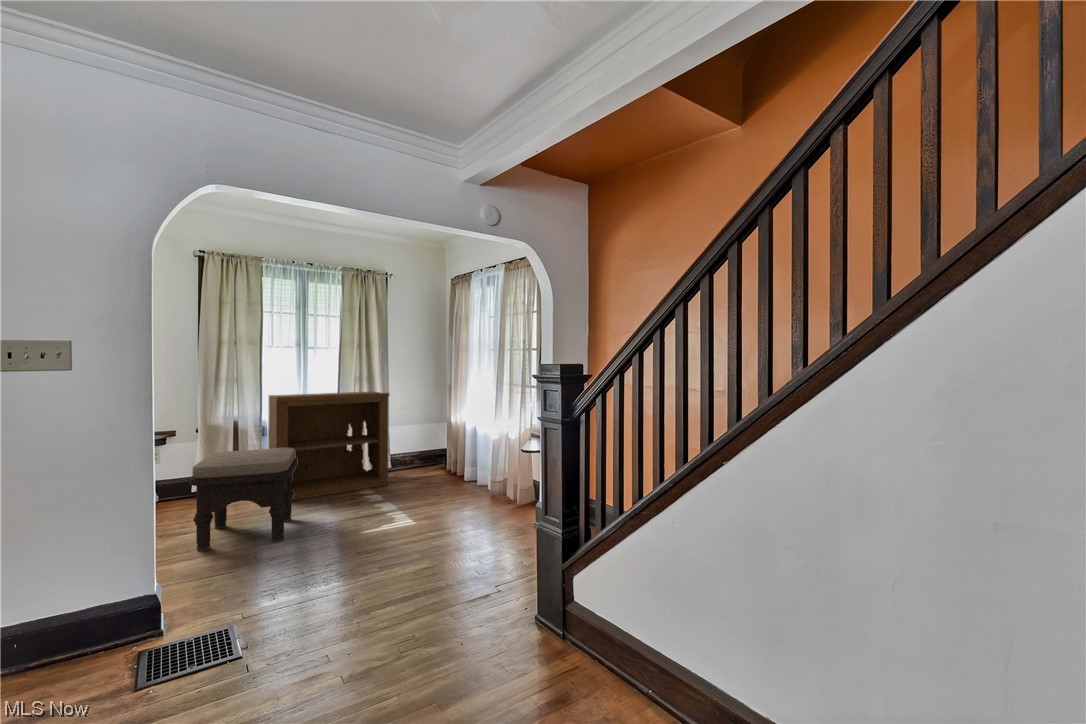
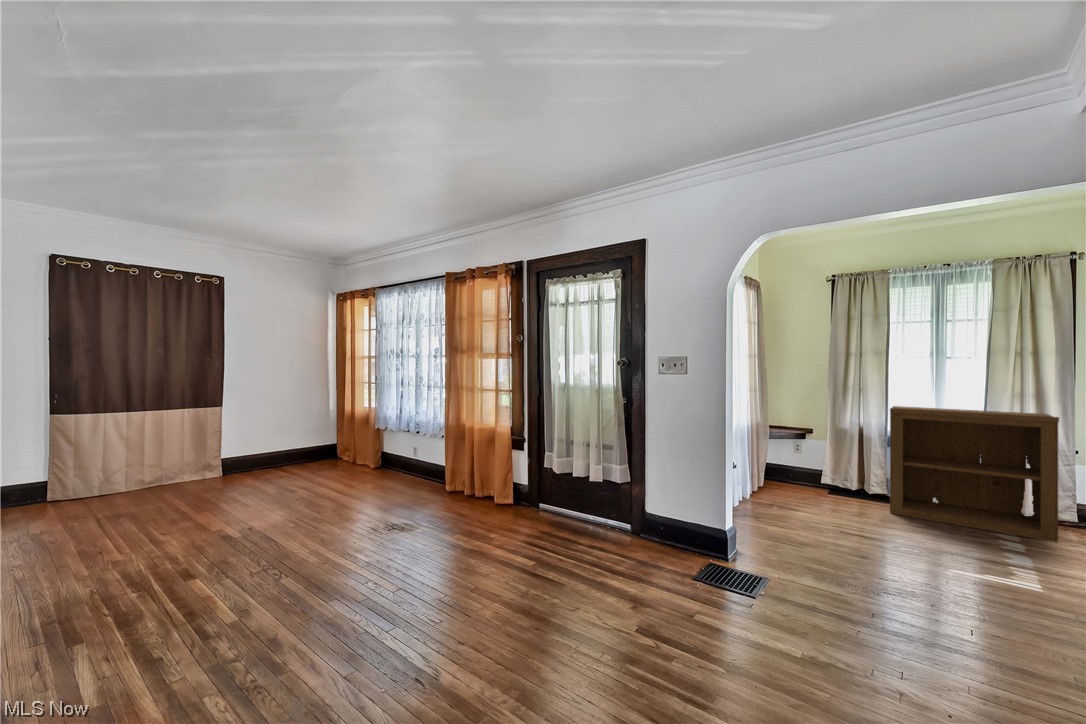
ottoman: present [189,448,297,551] -> none [788,450,894,543]

